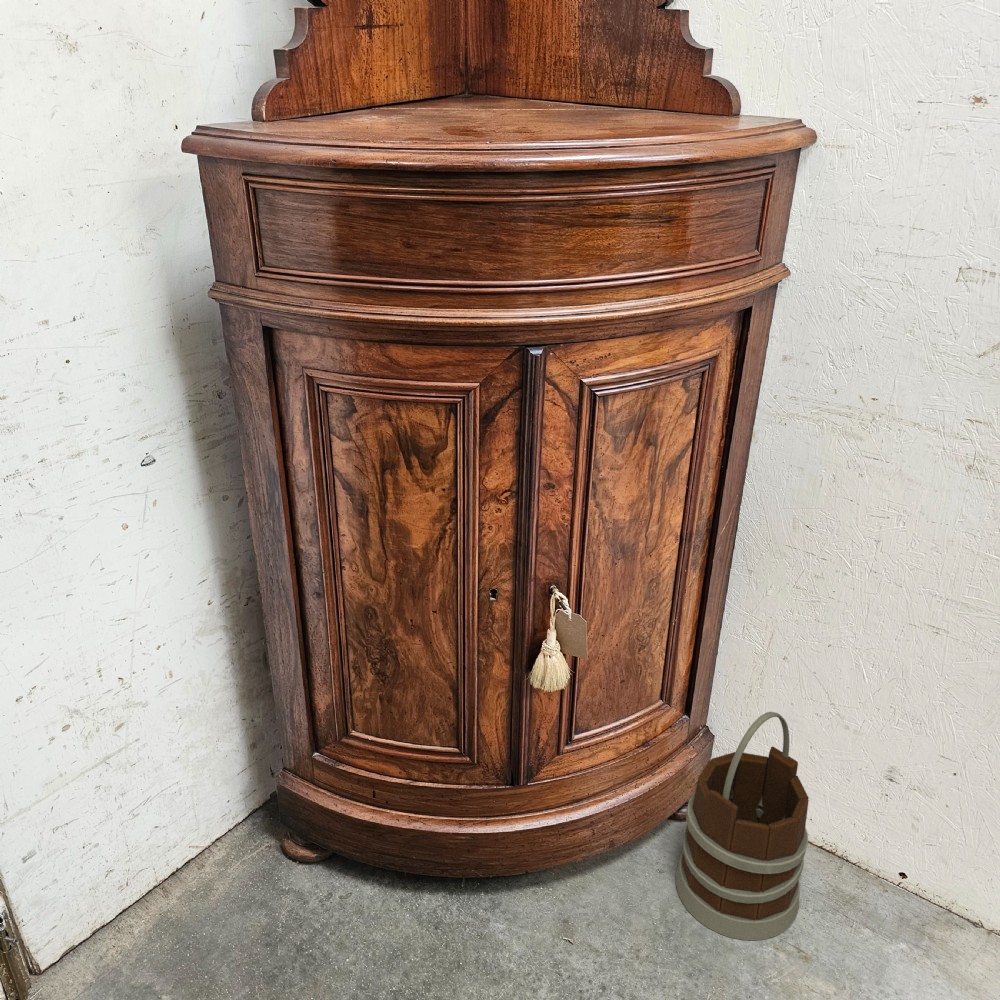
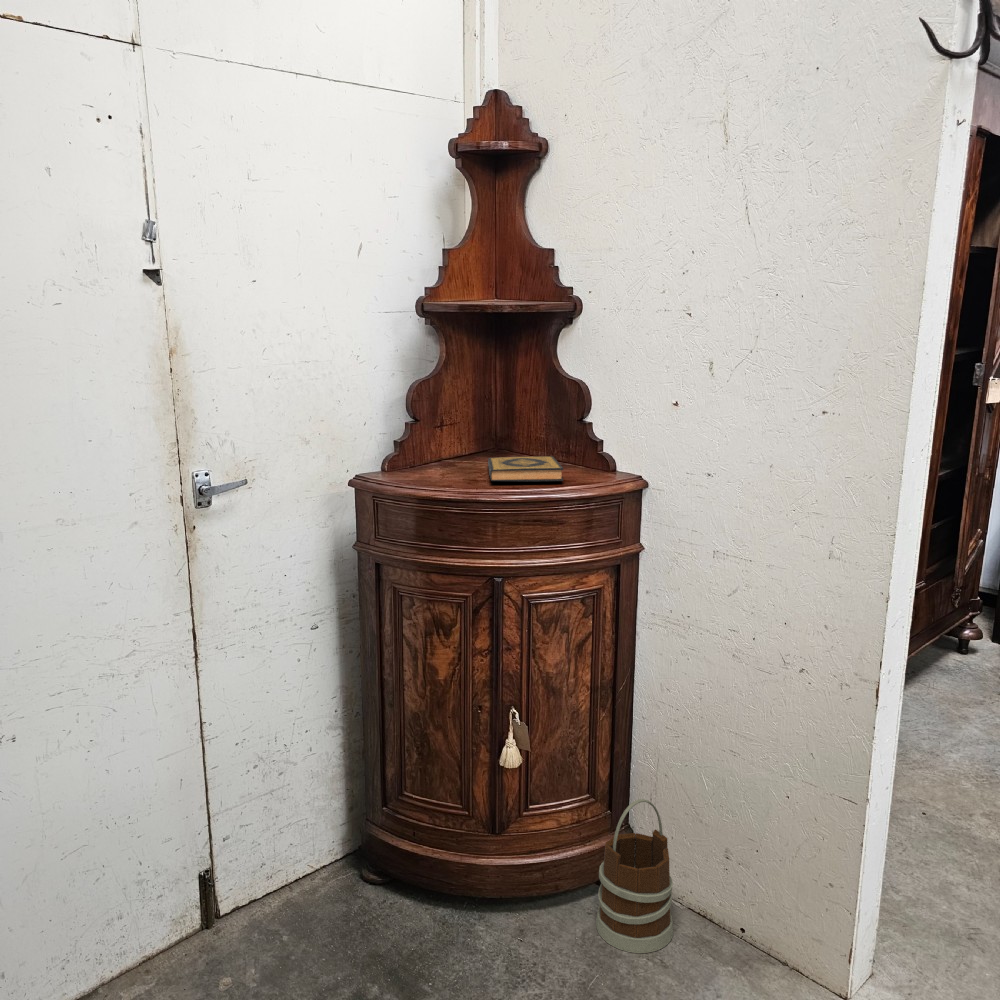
hardback book: none [472,93,672,127] -> present [488,456,563,481]

